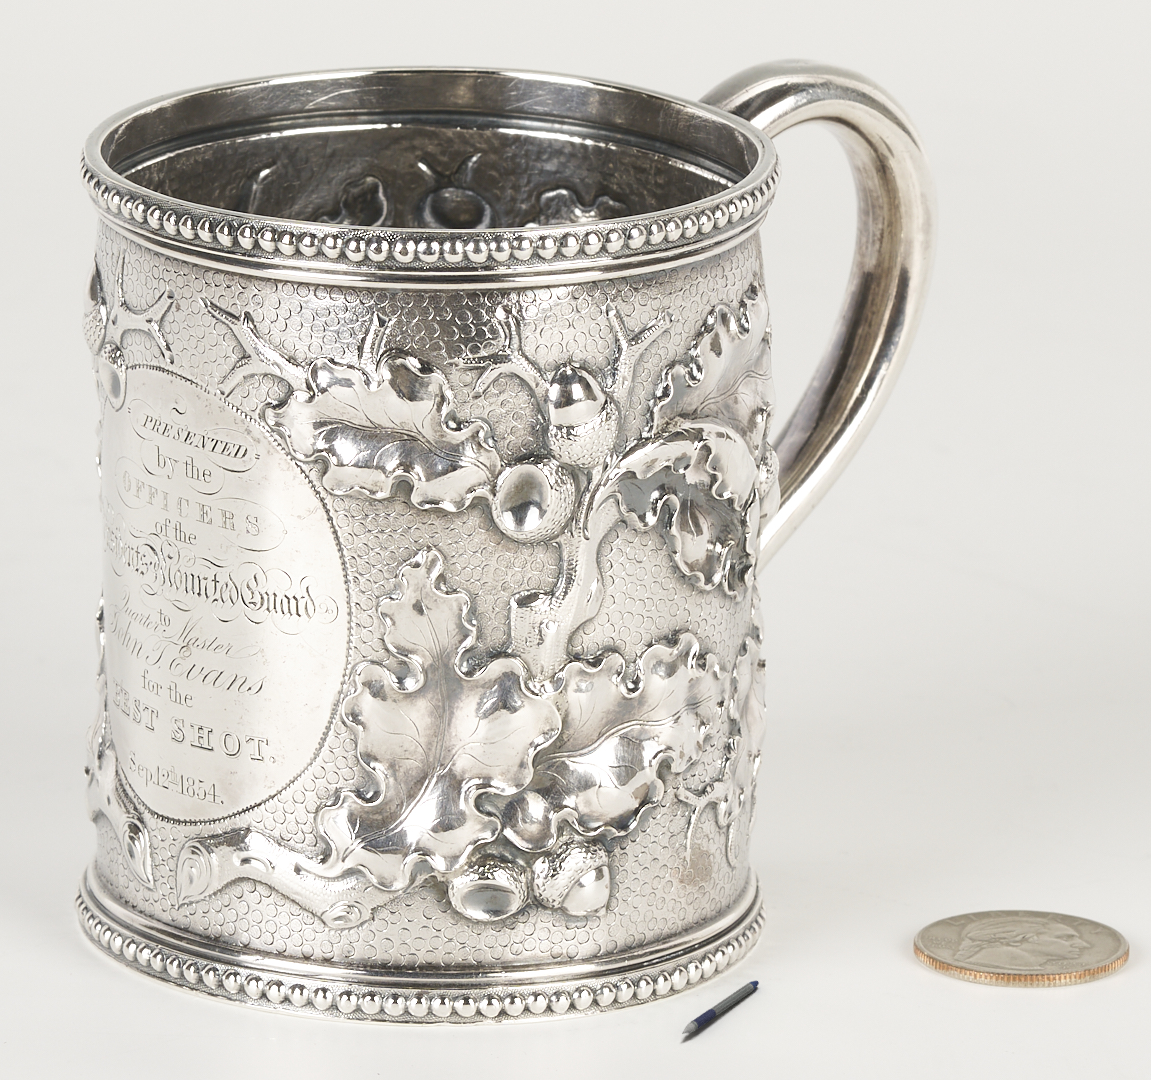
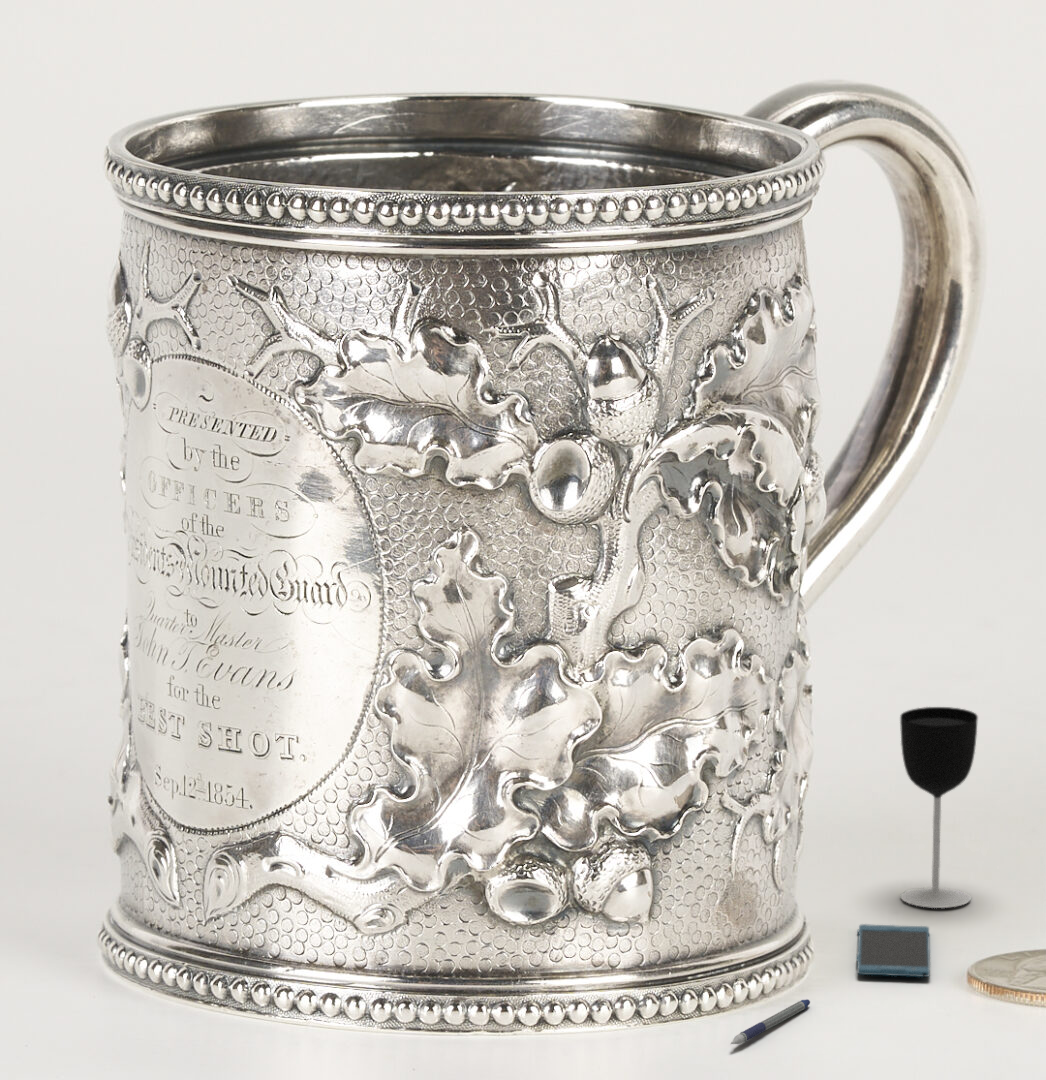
wine glass: none [847,677,924,871] -> present [900,707,978,908]
smartphone: none [804,891,874,954] -> present [857,924,930,977]

